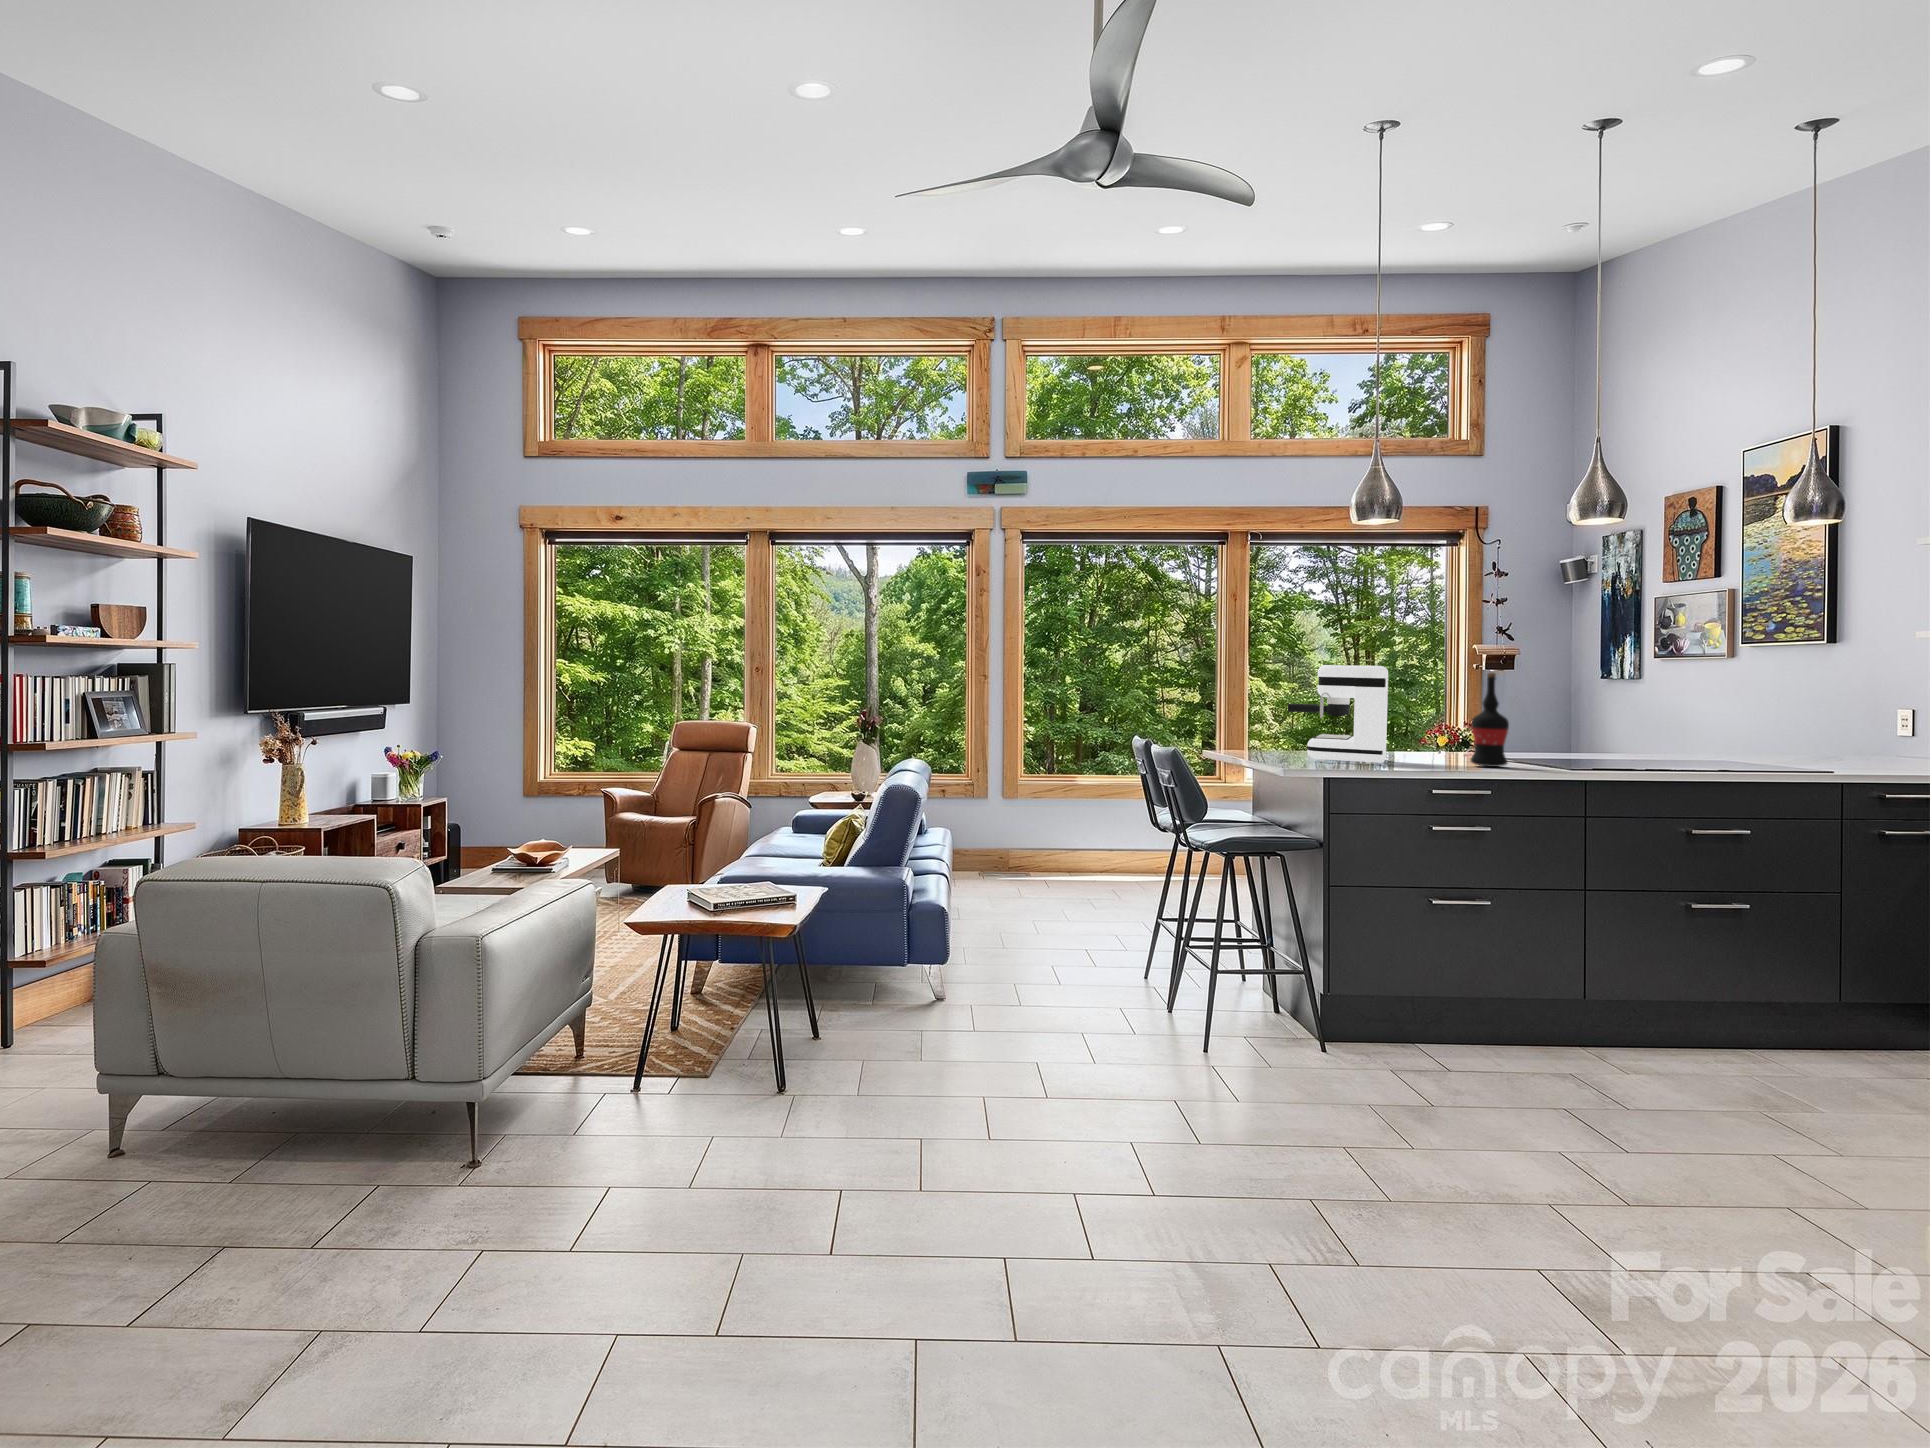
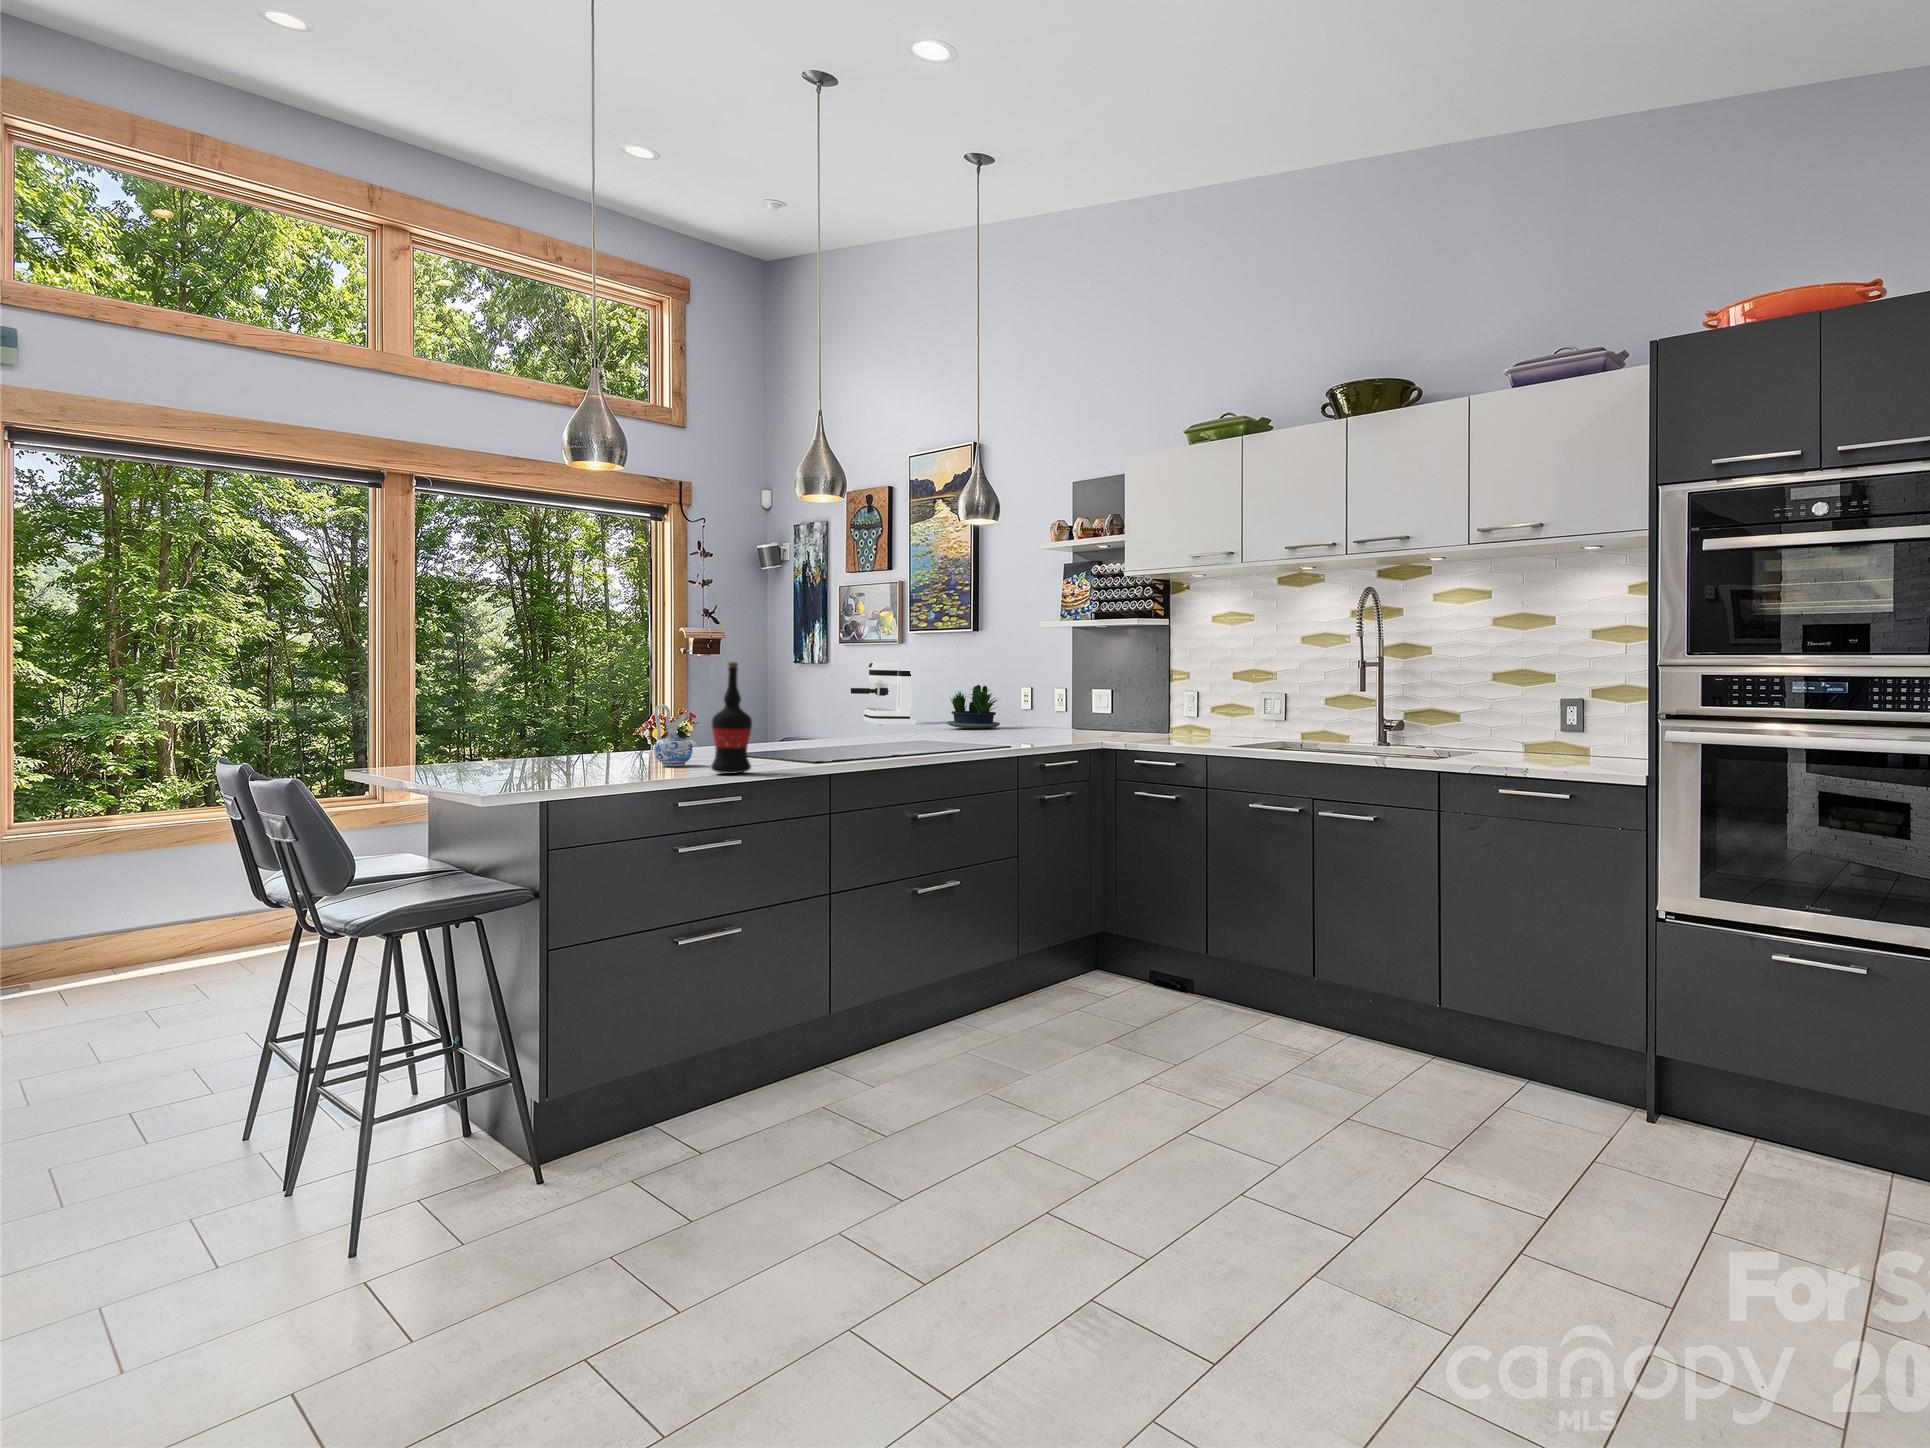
coffee maker: present [1288,665,1388,764] -> present [851,662,917,725]
potted plant: none [1784,700,1872,749] -> present [947,685,1000,728]
ceramic pitcher: none [1426,708,1460,760] -> present [654,704,692,766]

